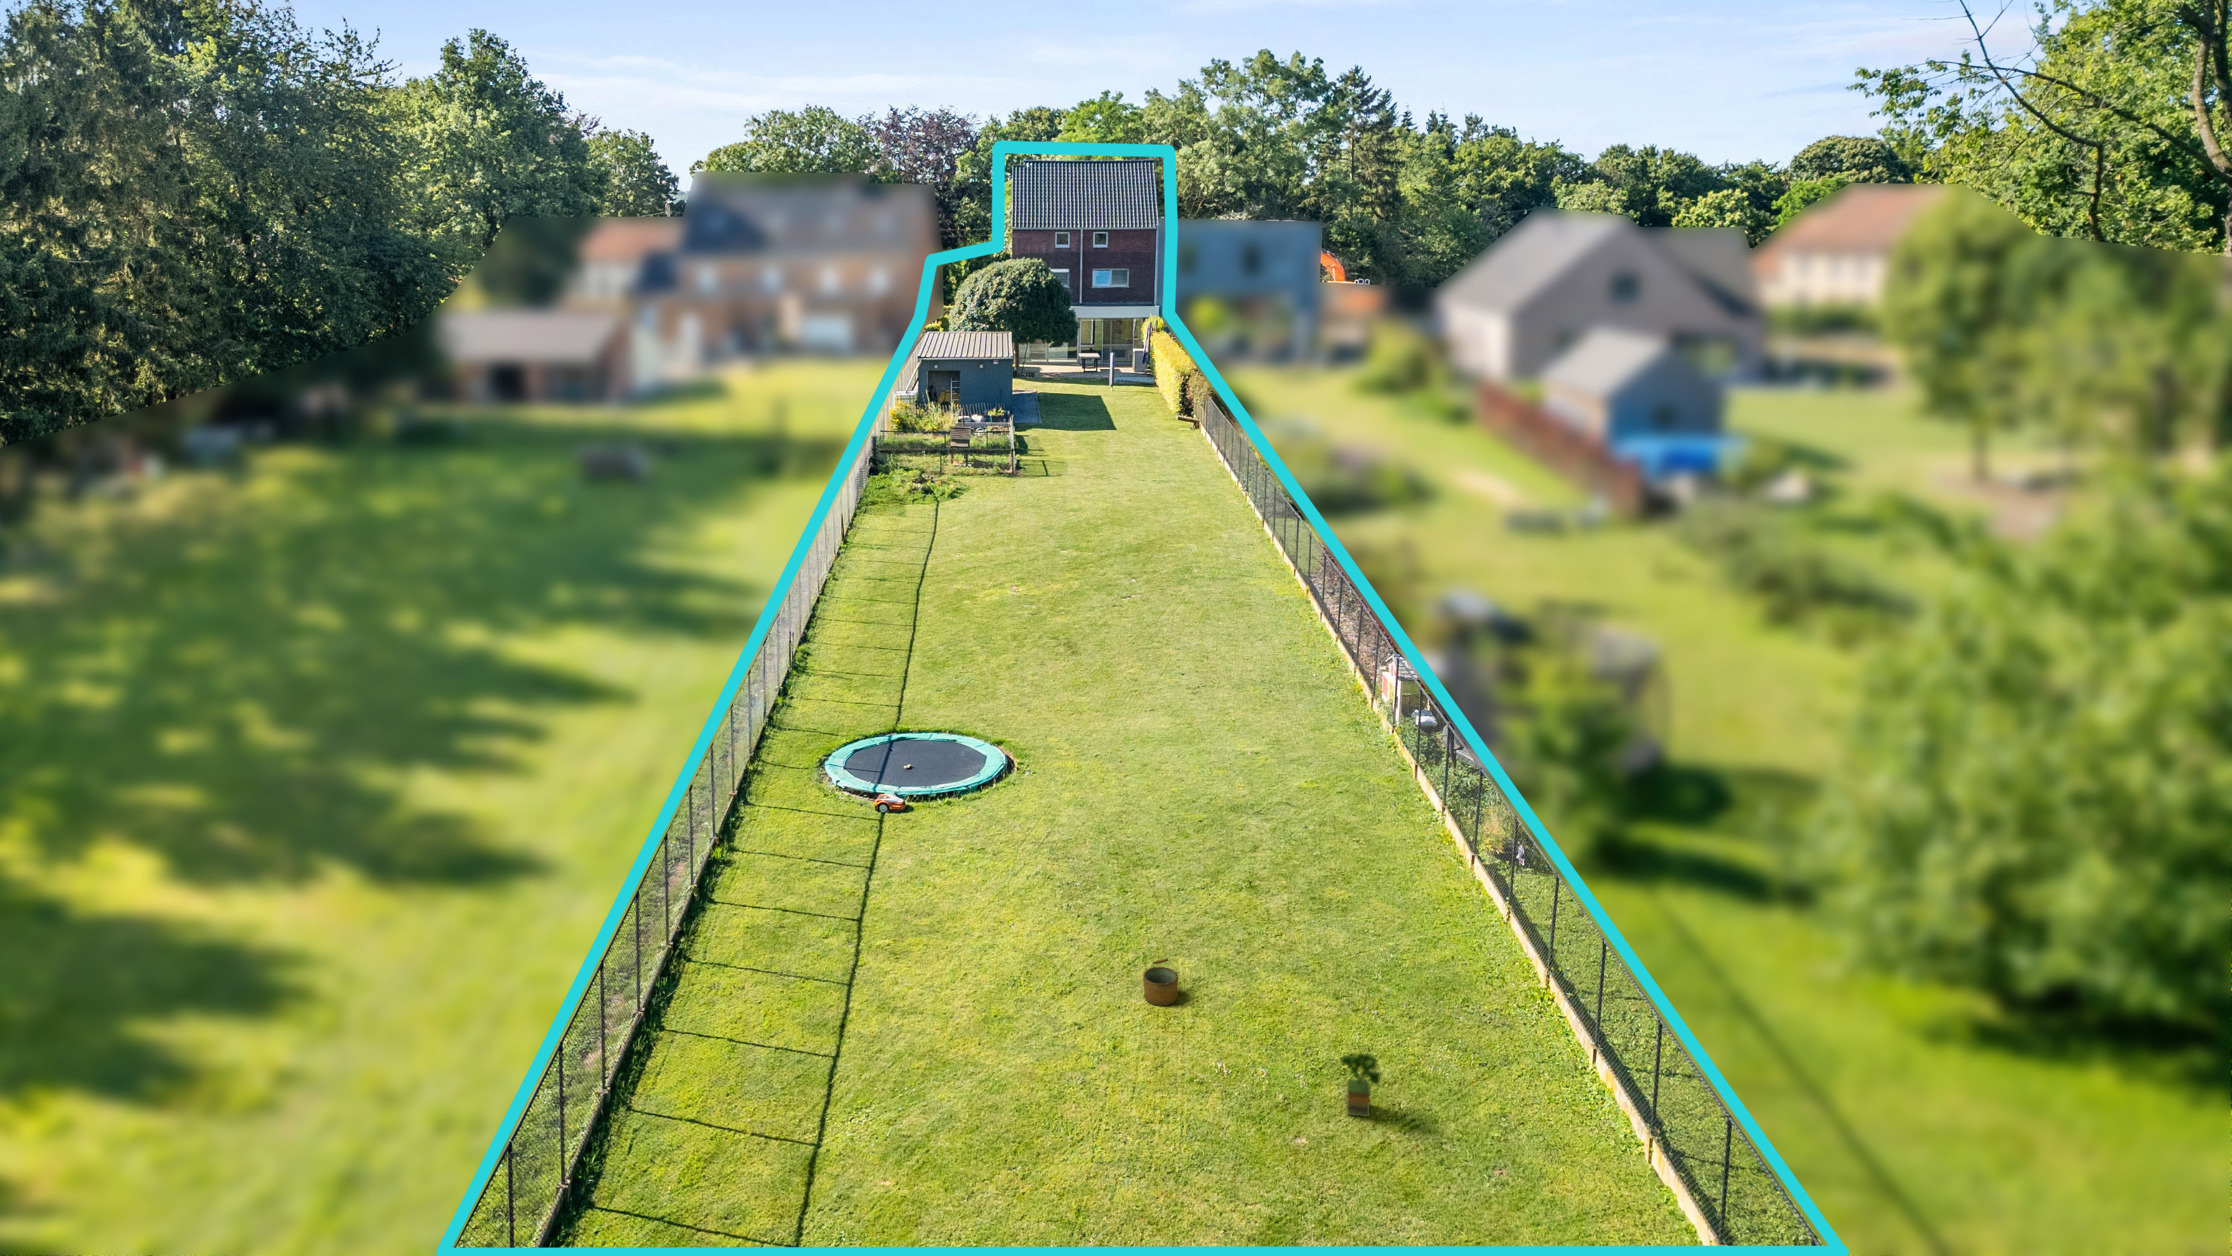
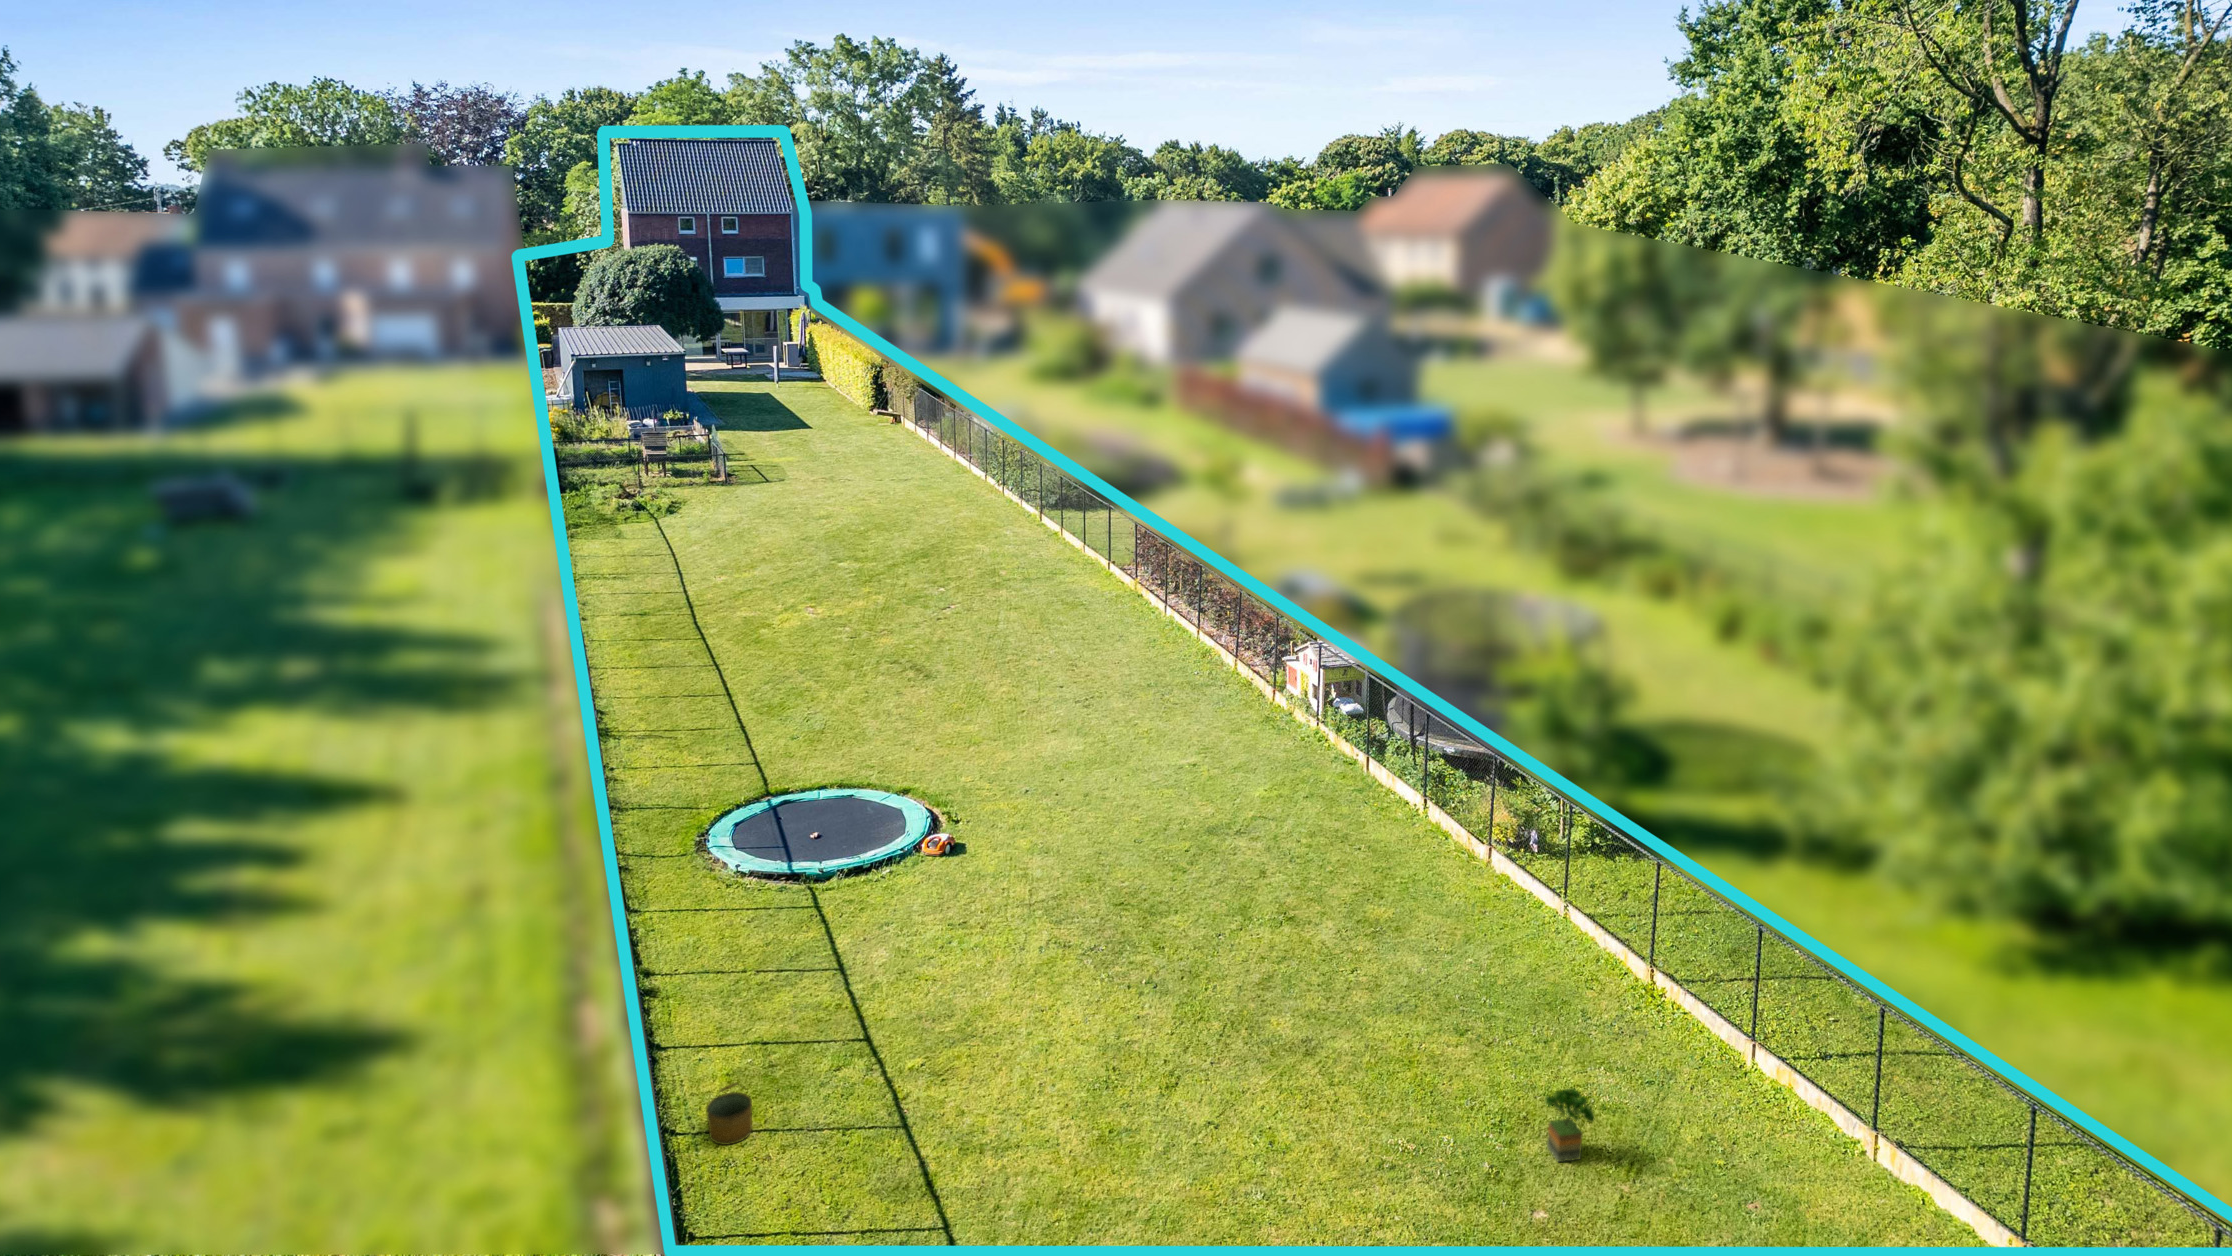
bucket: present [1143,959,1178,1006] -> present [706,1083,752,1145]

